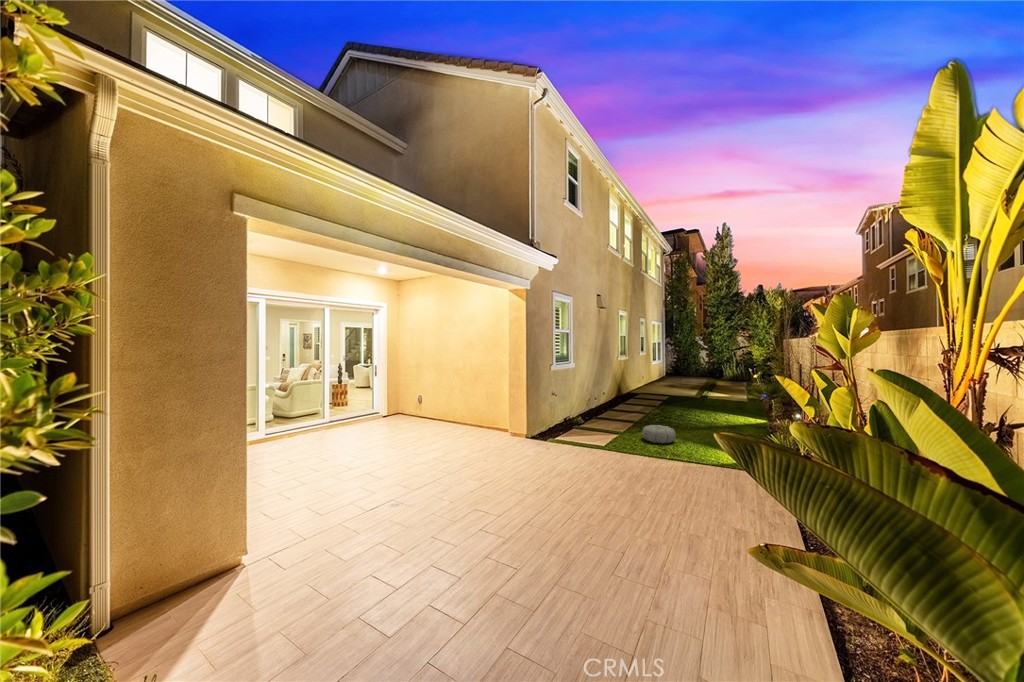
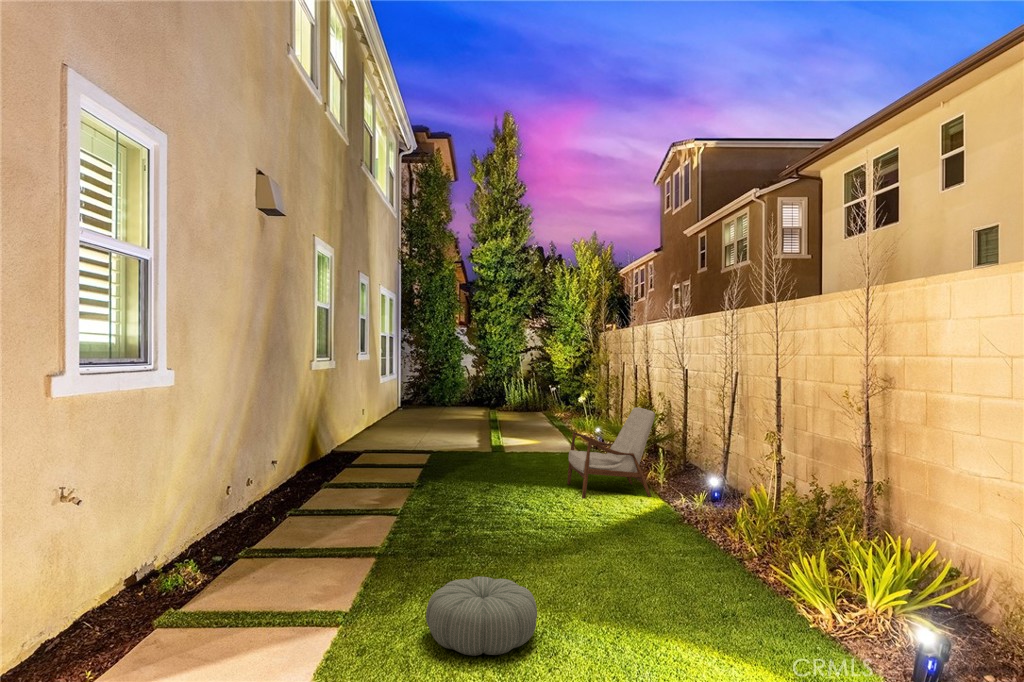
armchair: none [725,380,766,419] -> present [567,407,655,499]

